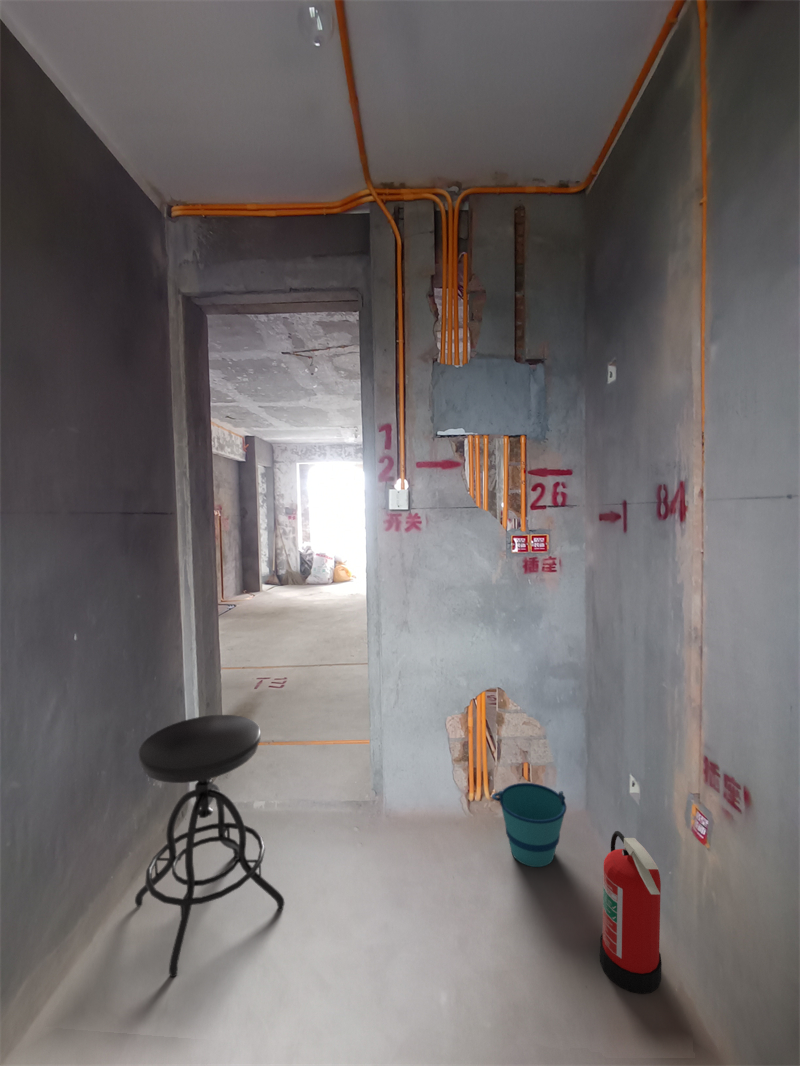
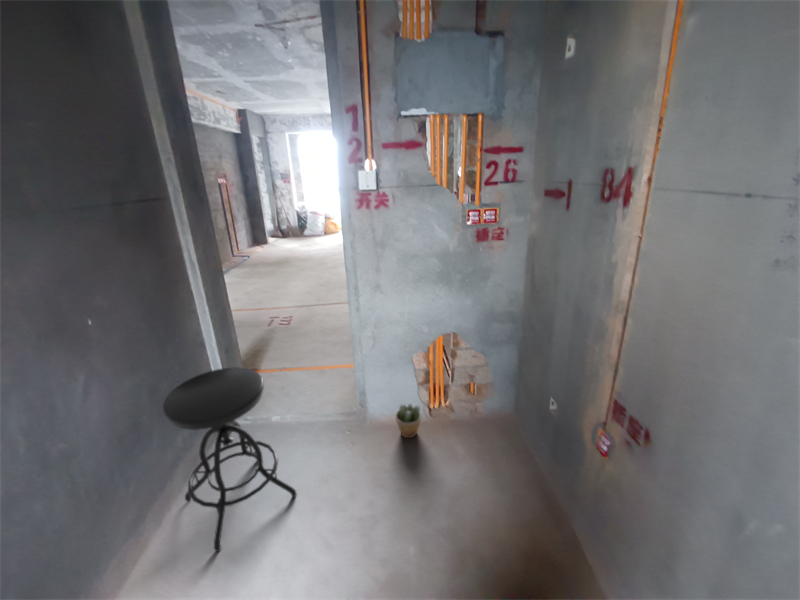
bucket: present [492,783,566,867] -> none [447,399,502,456]
potted plant: none [421,785,457,838] -> present [395,404,421,438]
fire extinguisher: present [600,831,662,994] -> none [521,441,571,543]

